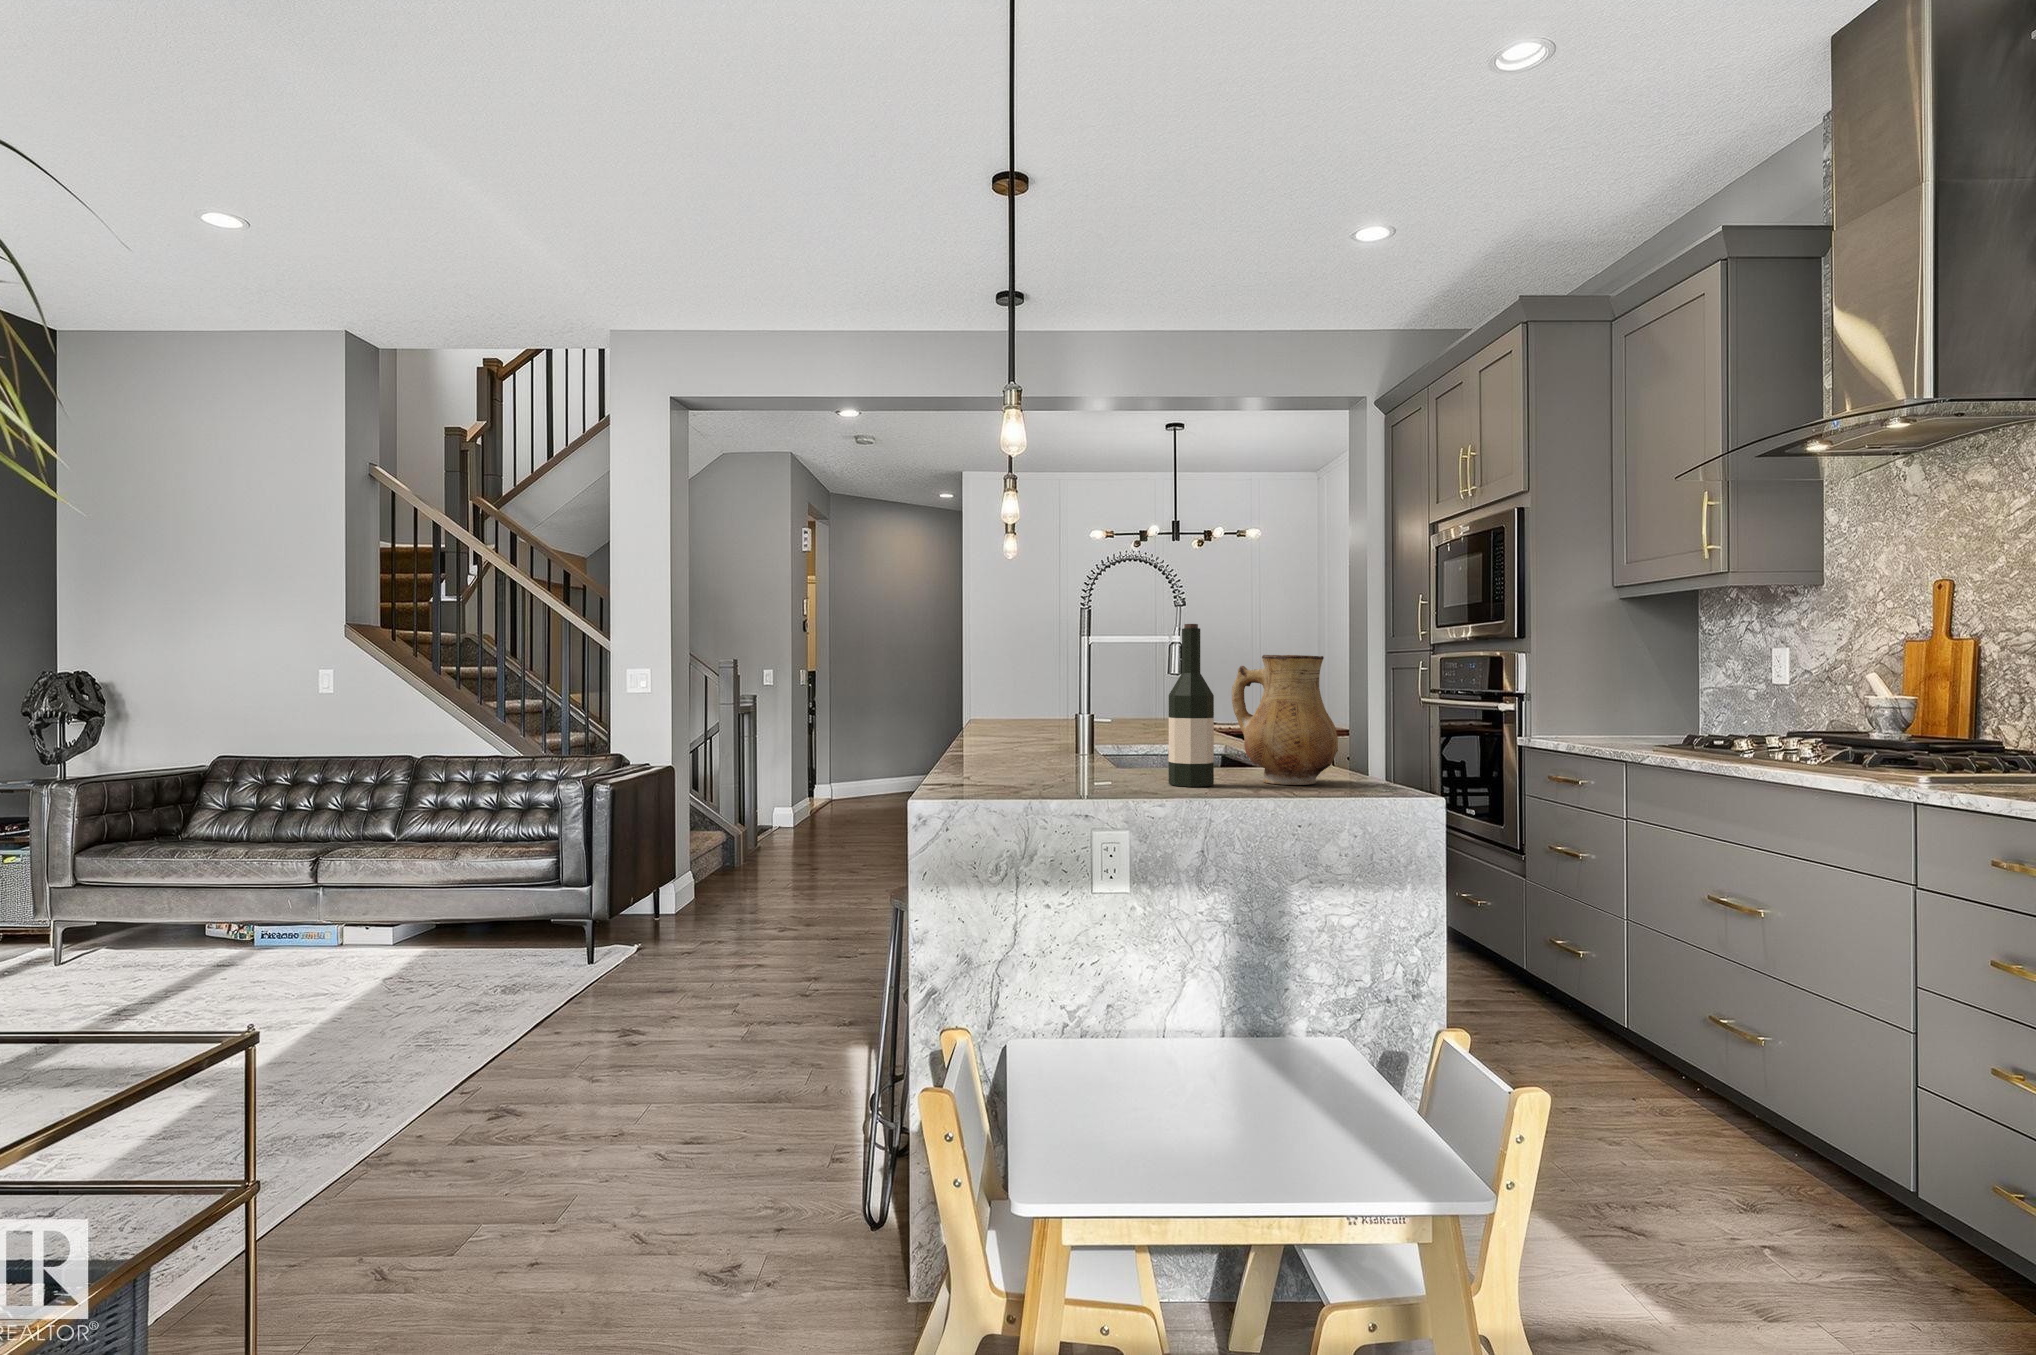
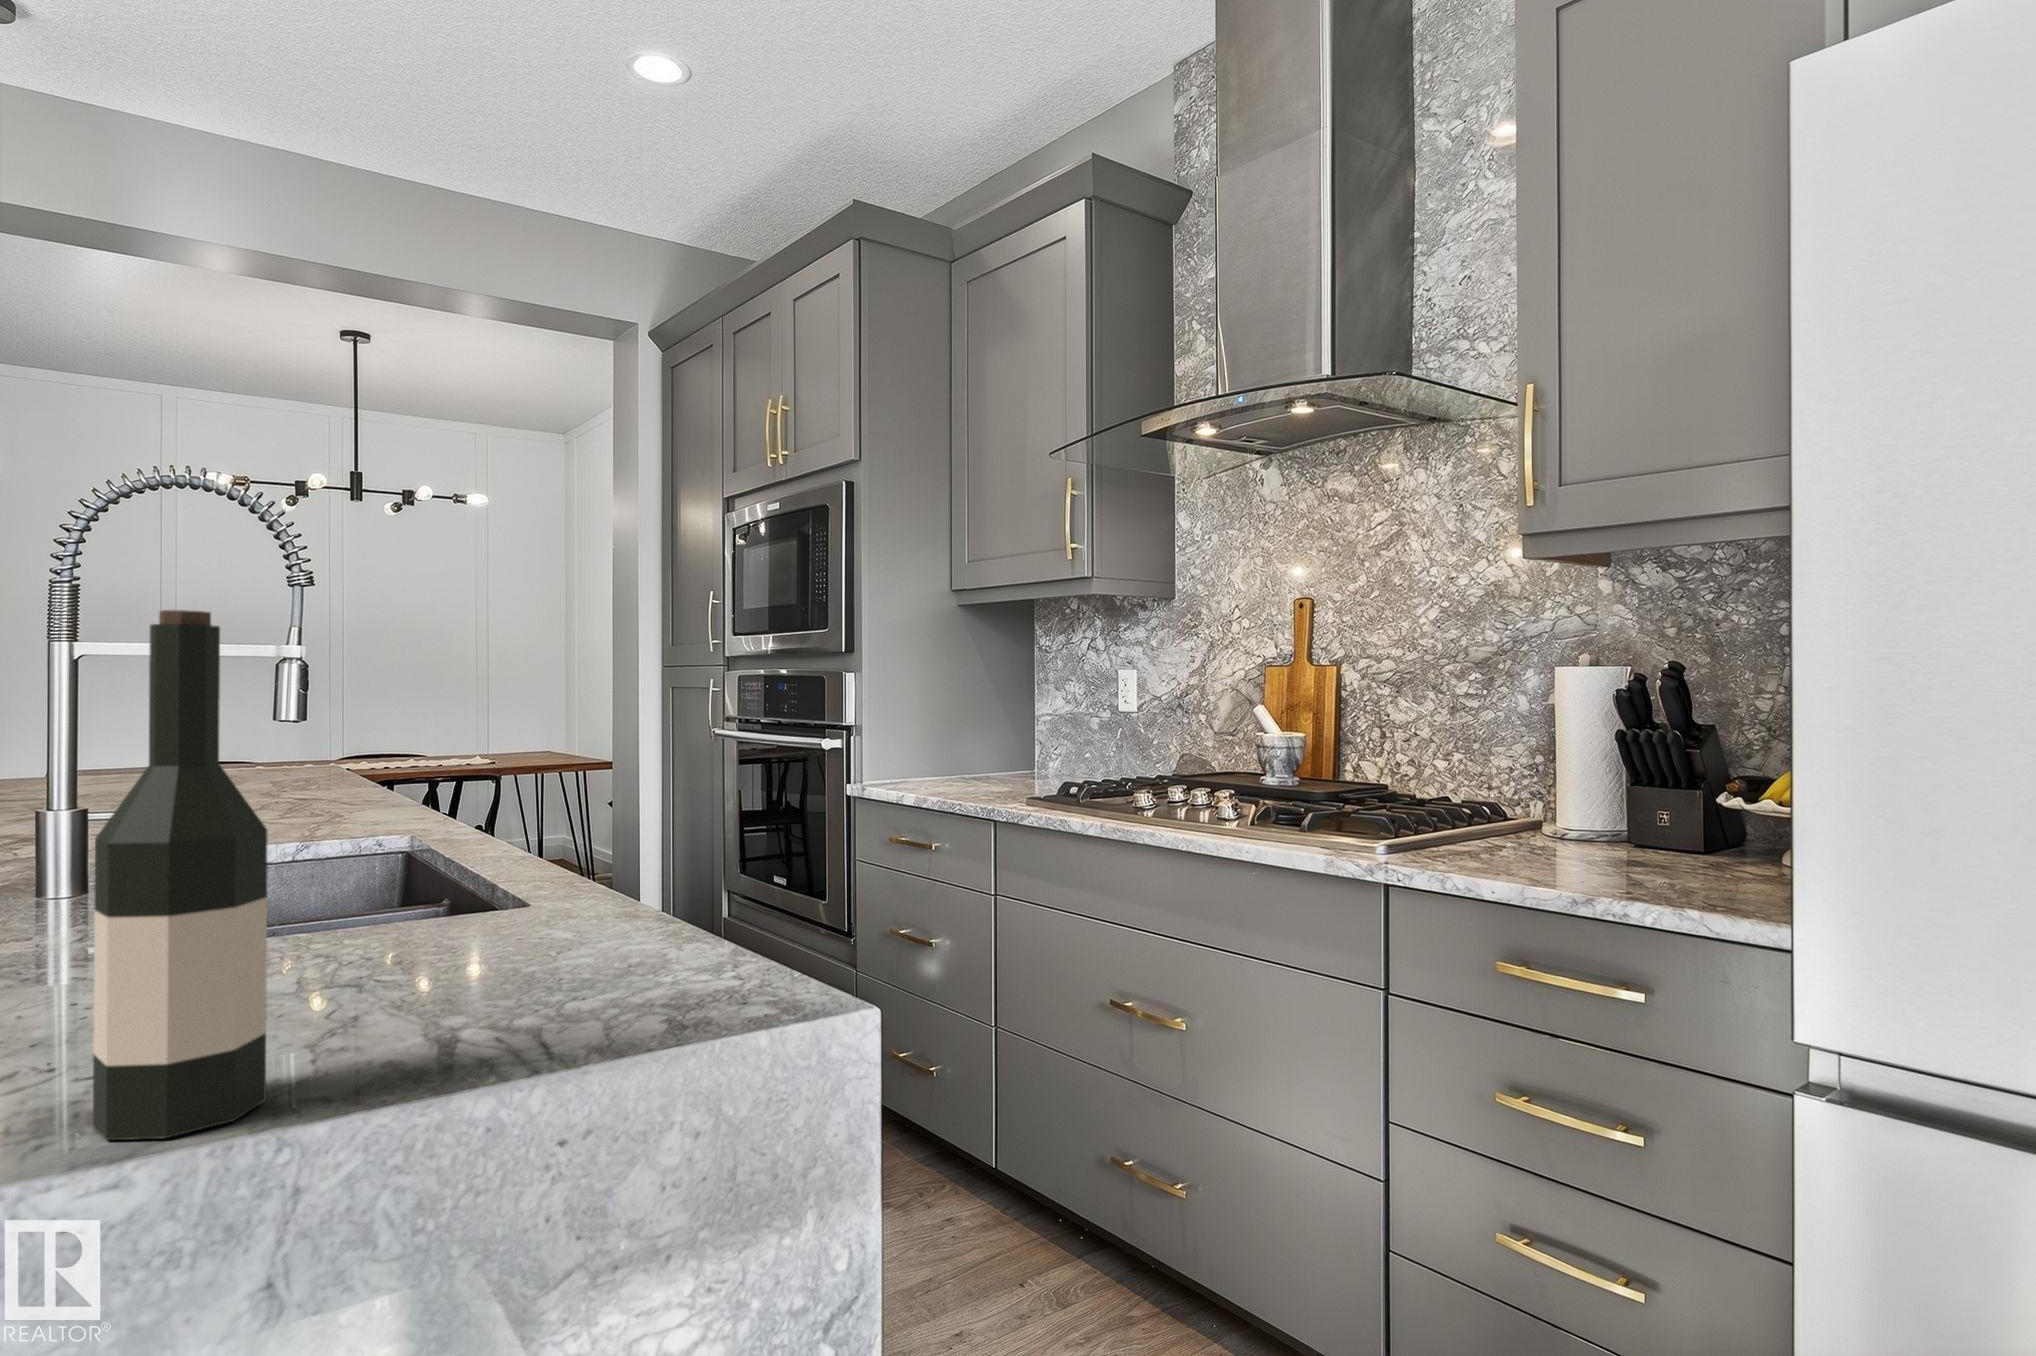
ceramic pitcher: present [1232,655,1338,785] -> none [351,698,637,1040]

